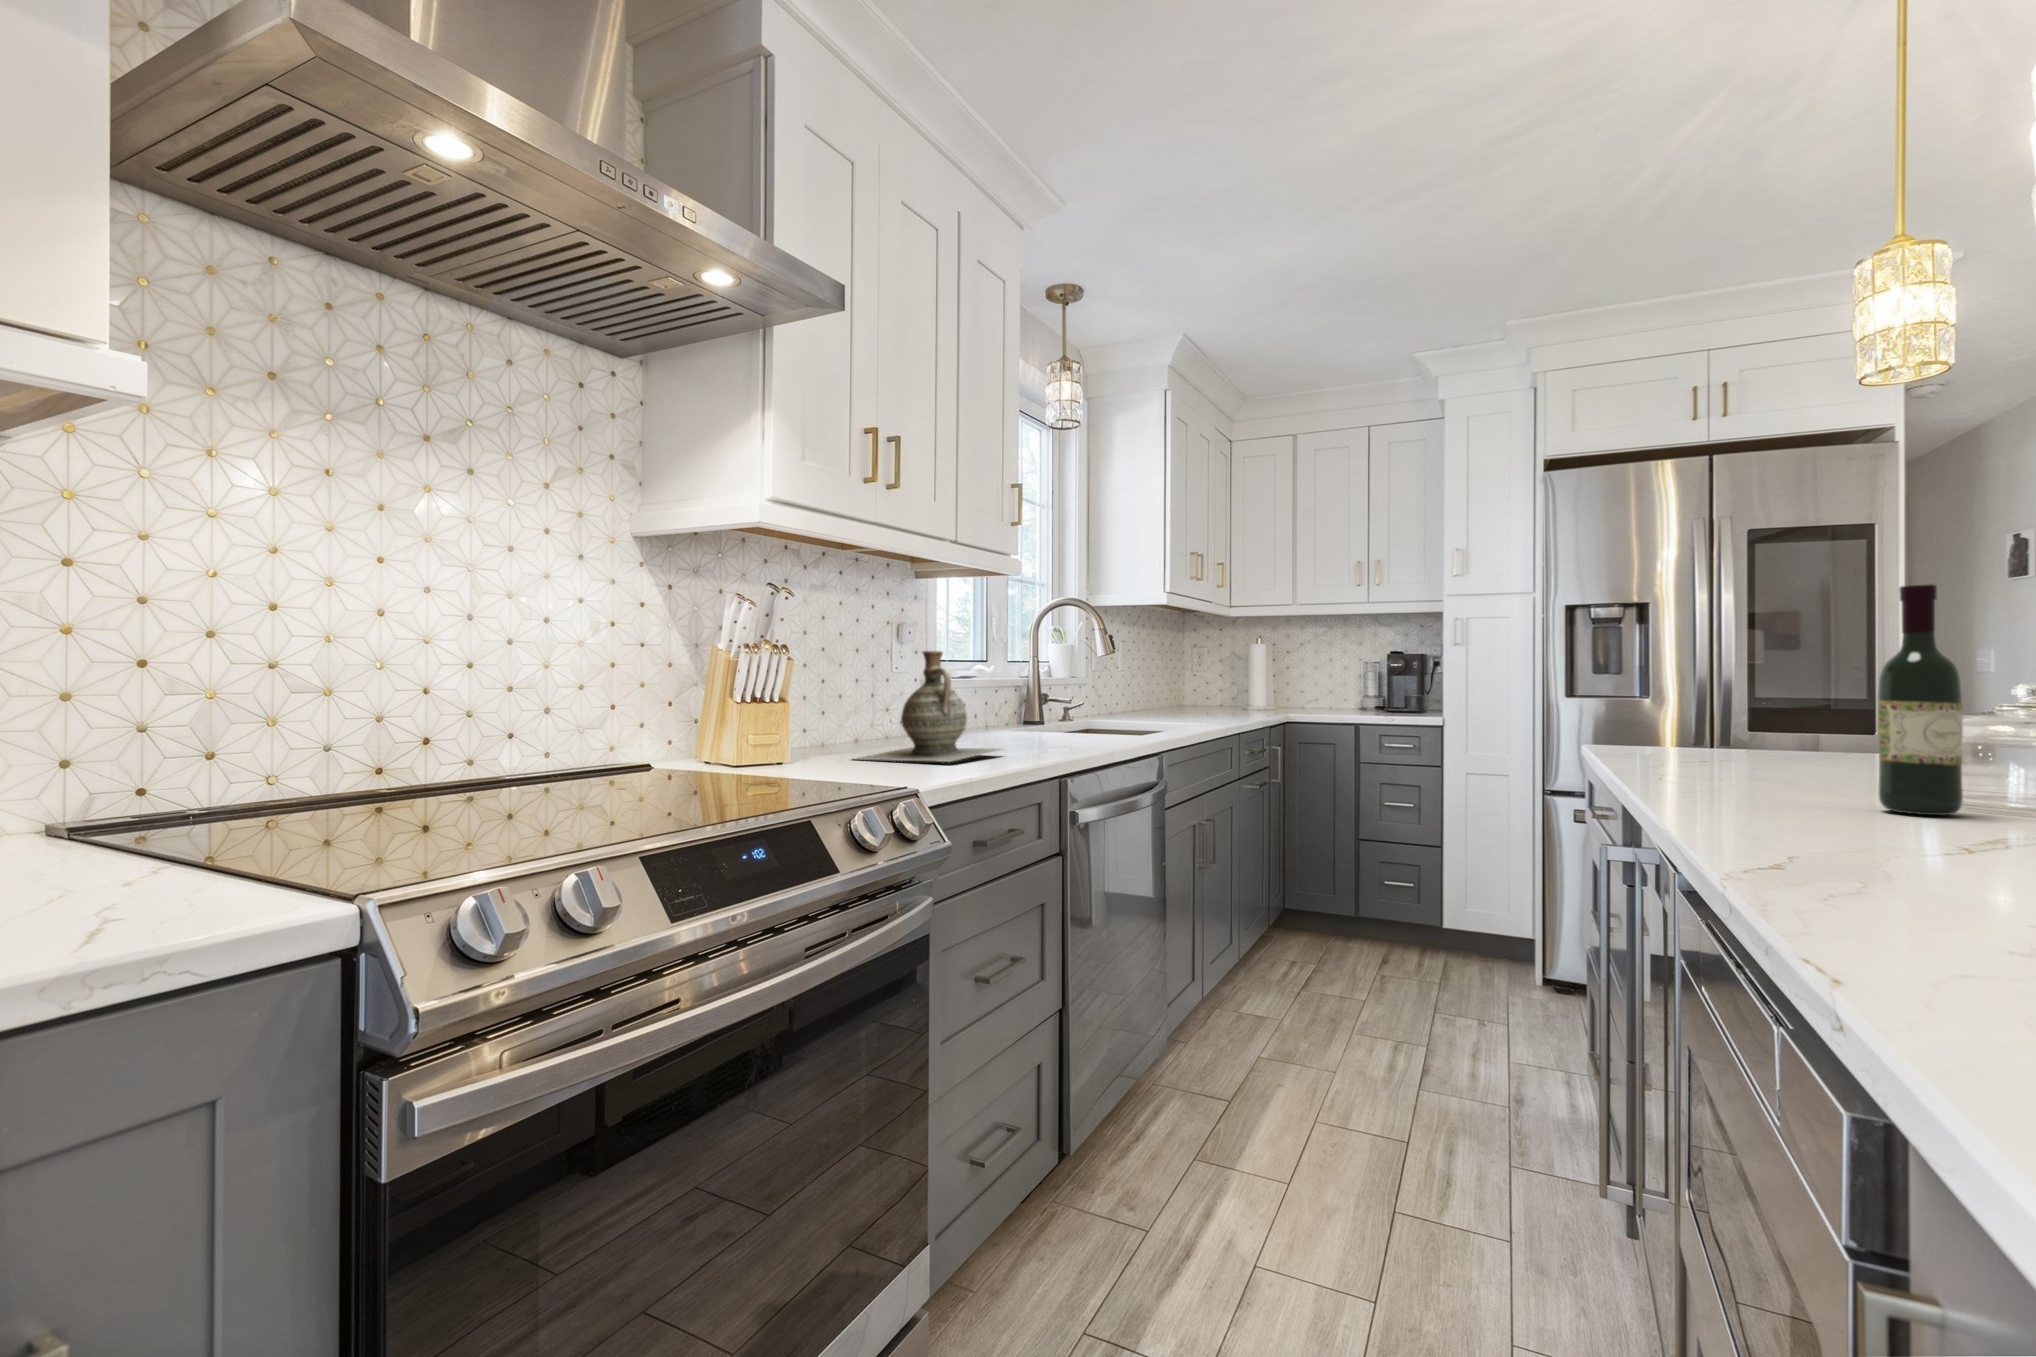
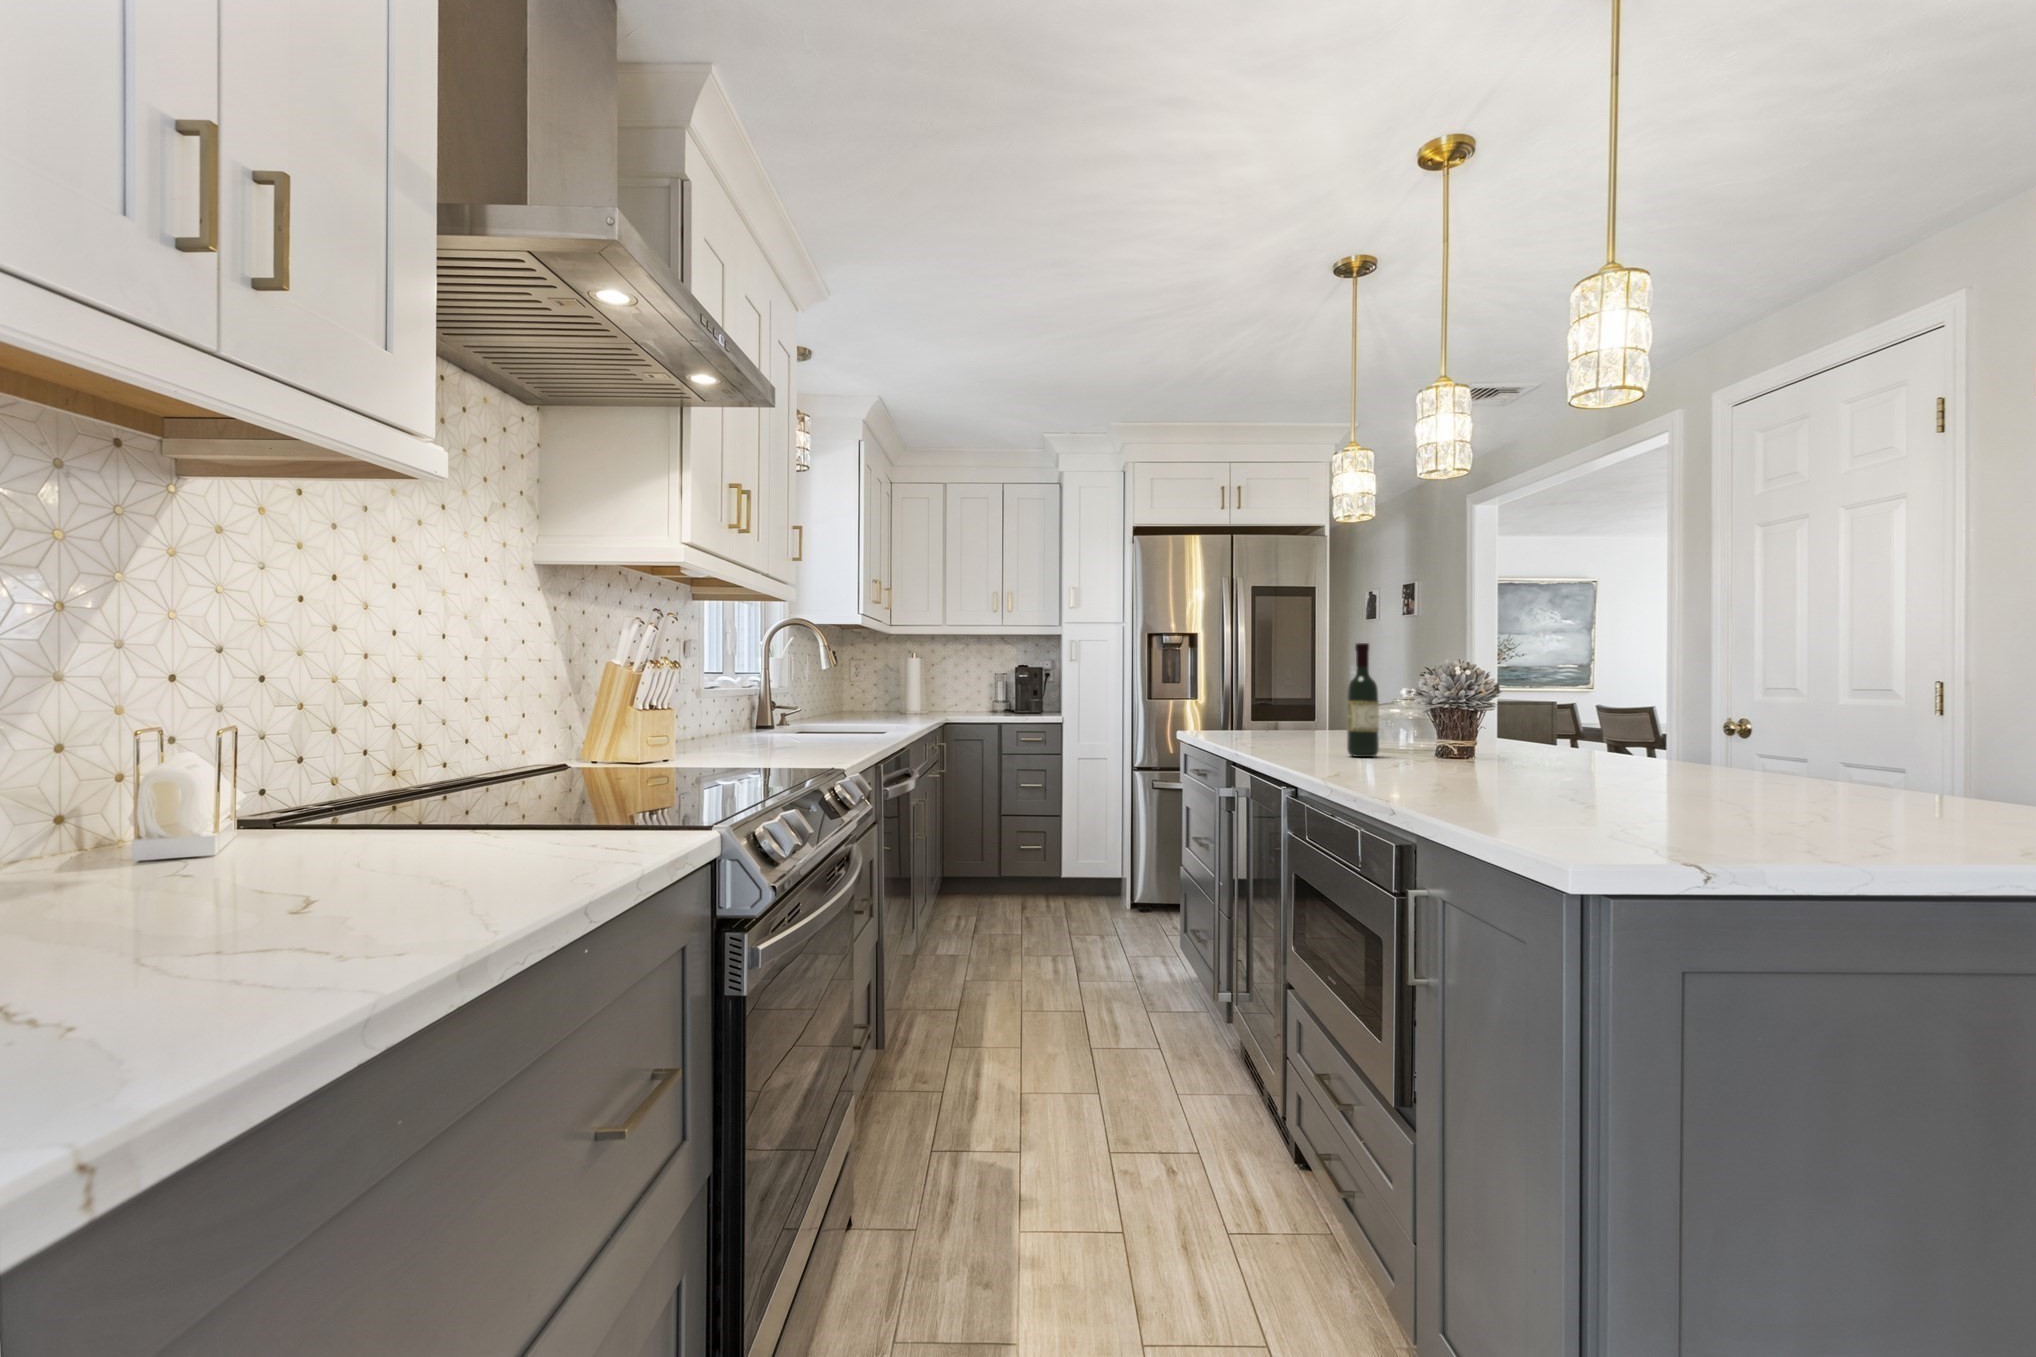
ceramic jug: present [857,651,998,762] -> none [712,667,828,757]

